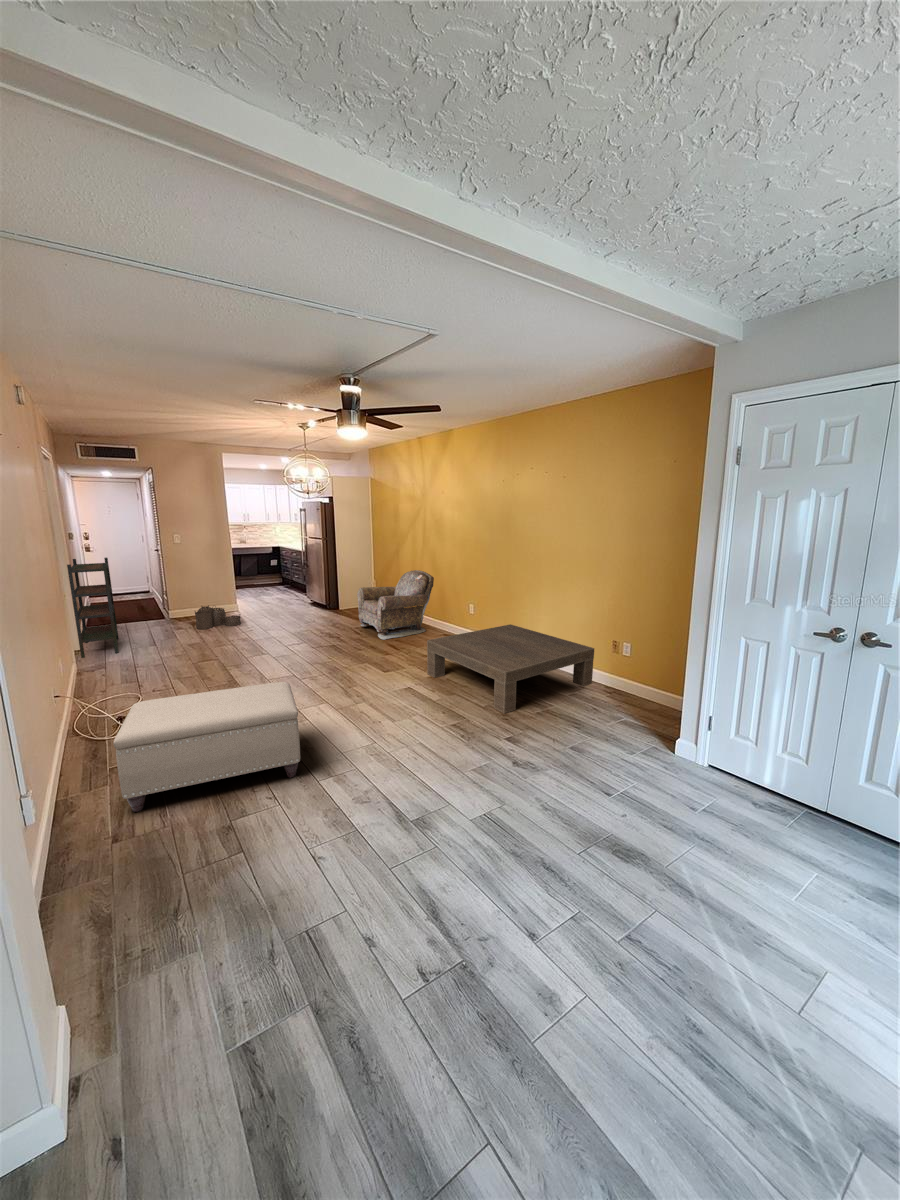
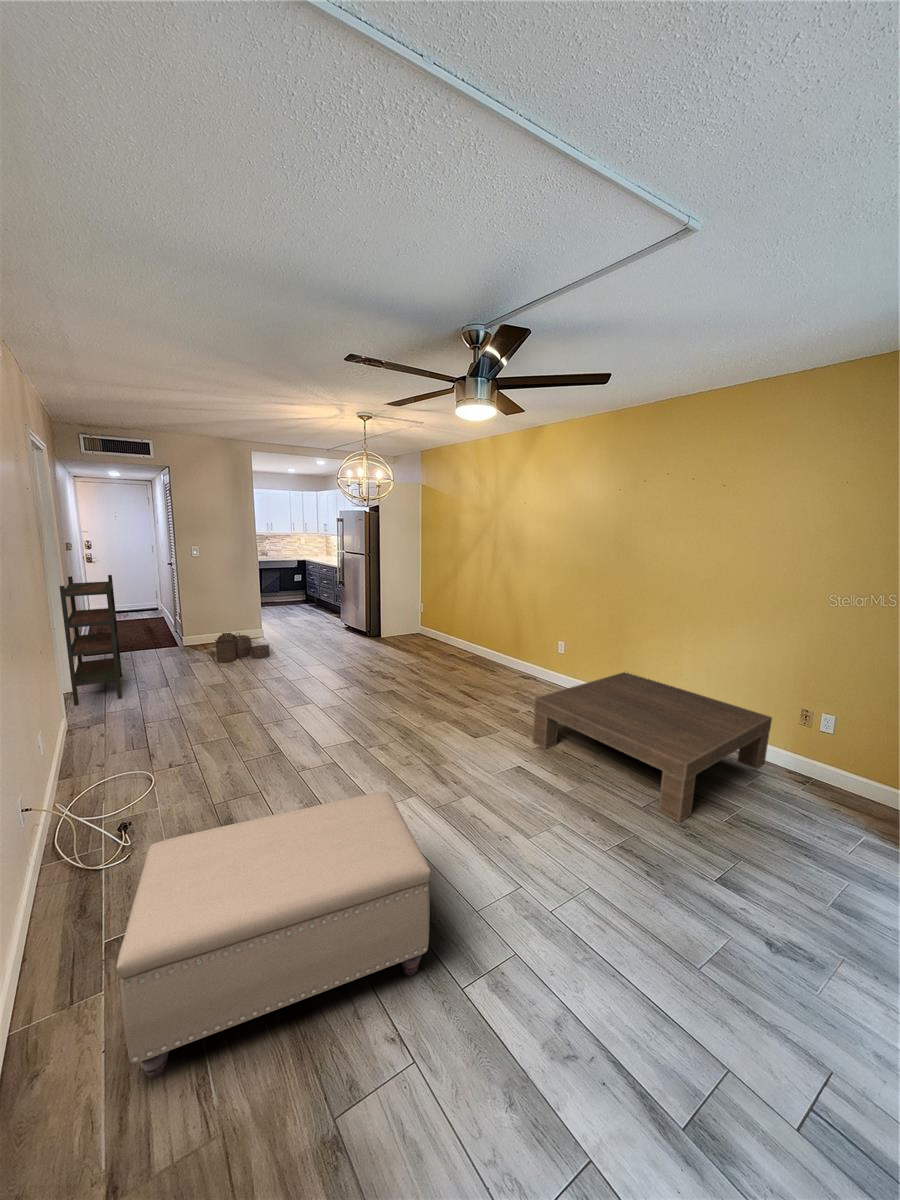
armchair: present [357,570,434,640] -> none [413,595,510,683]

